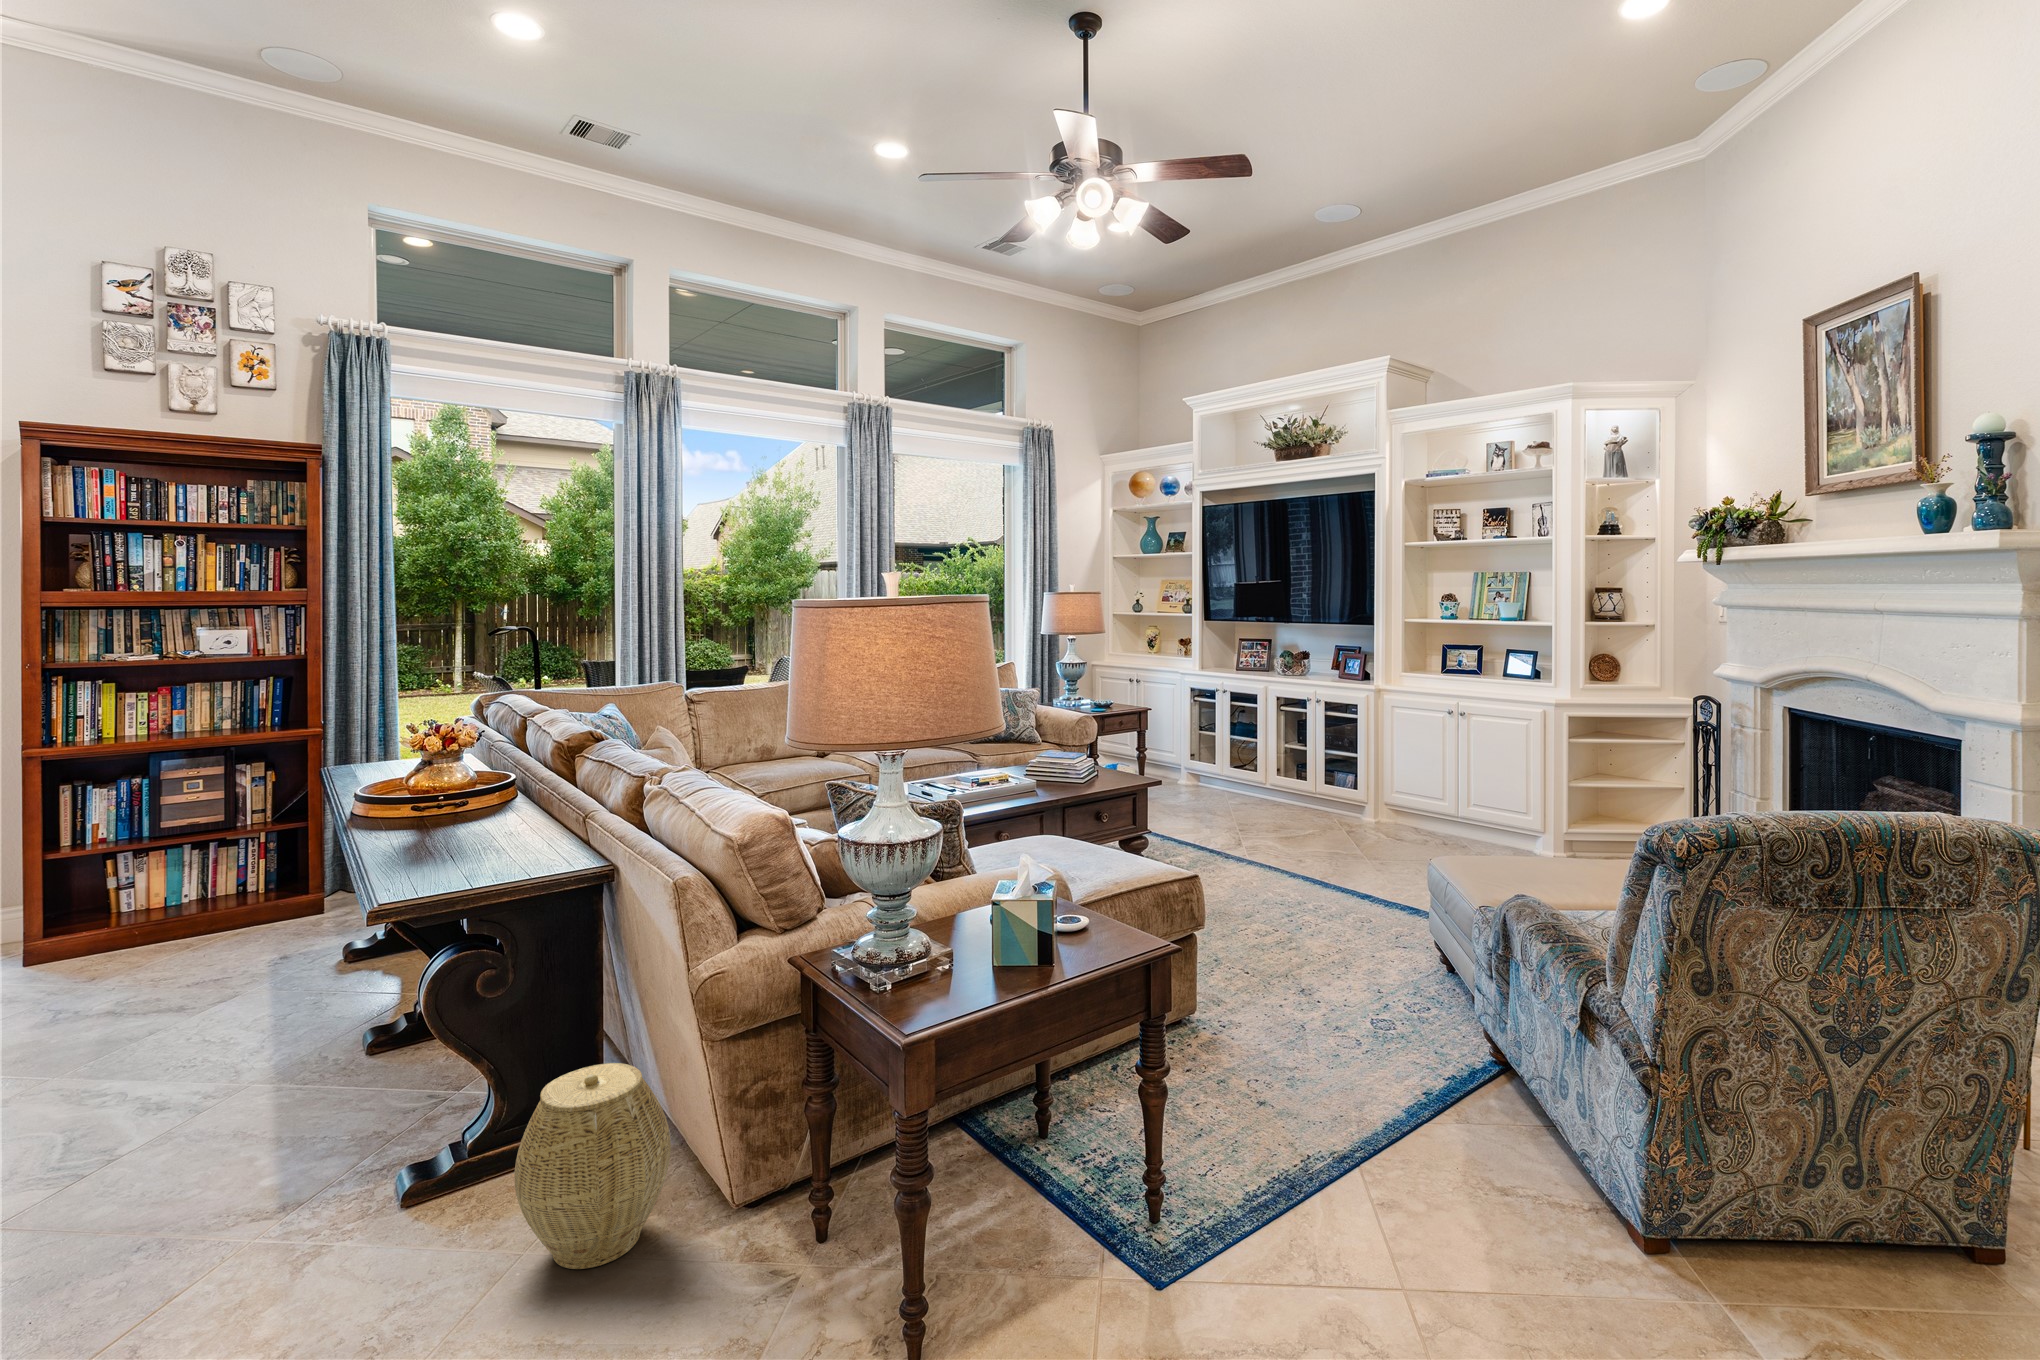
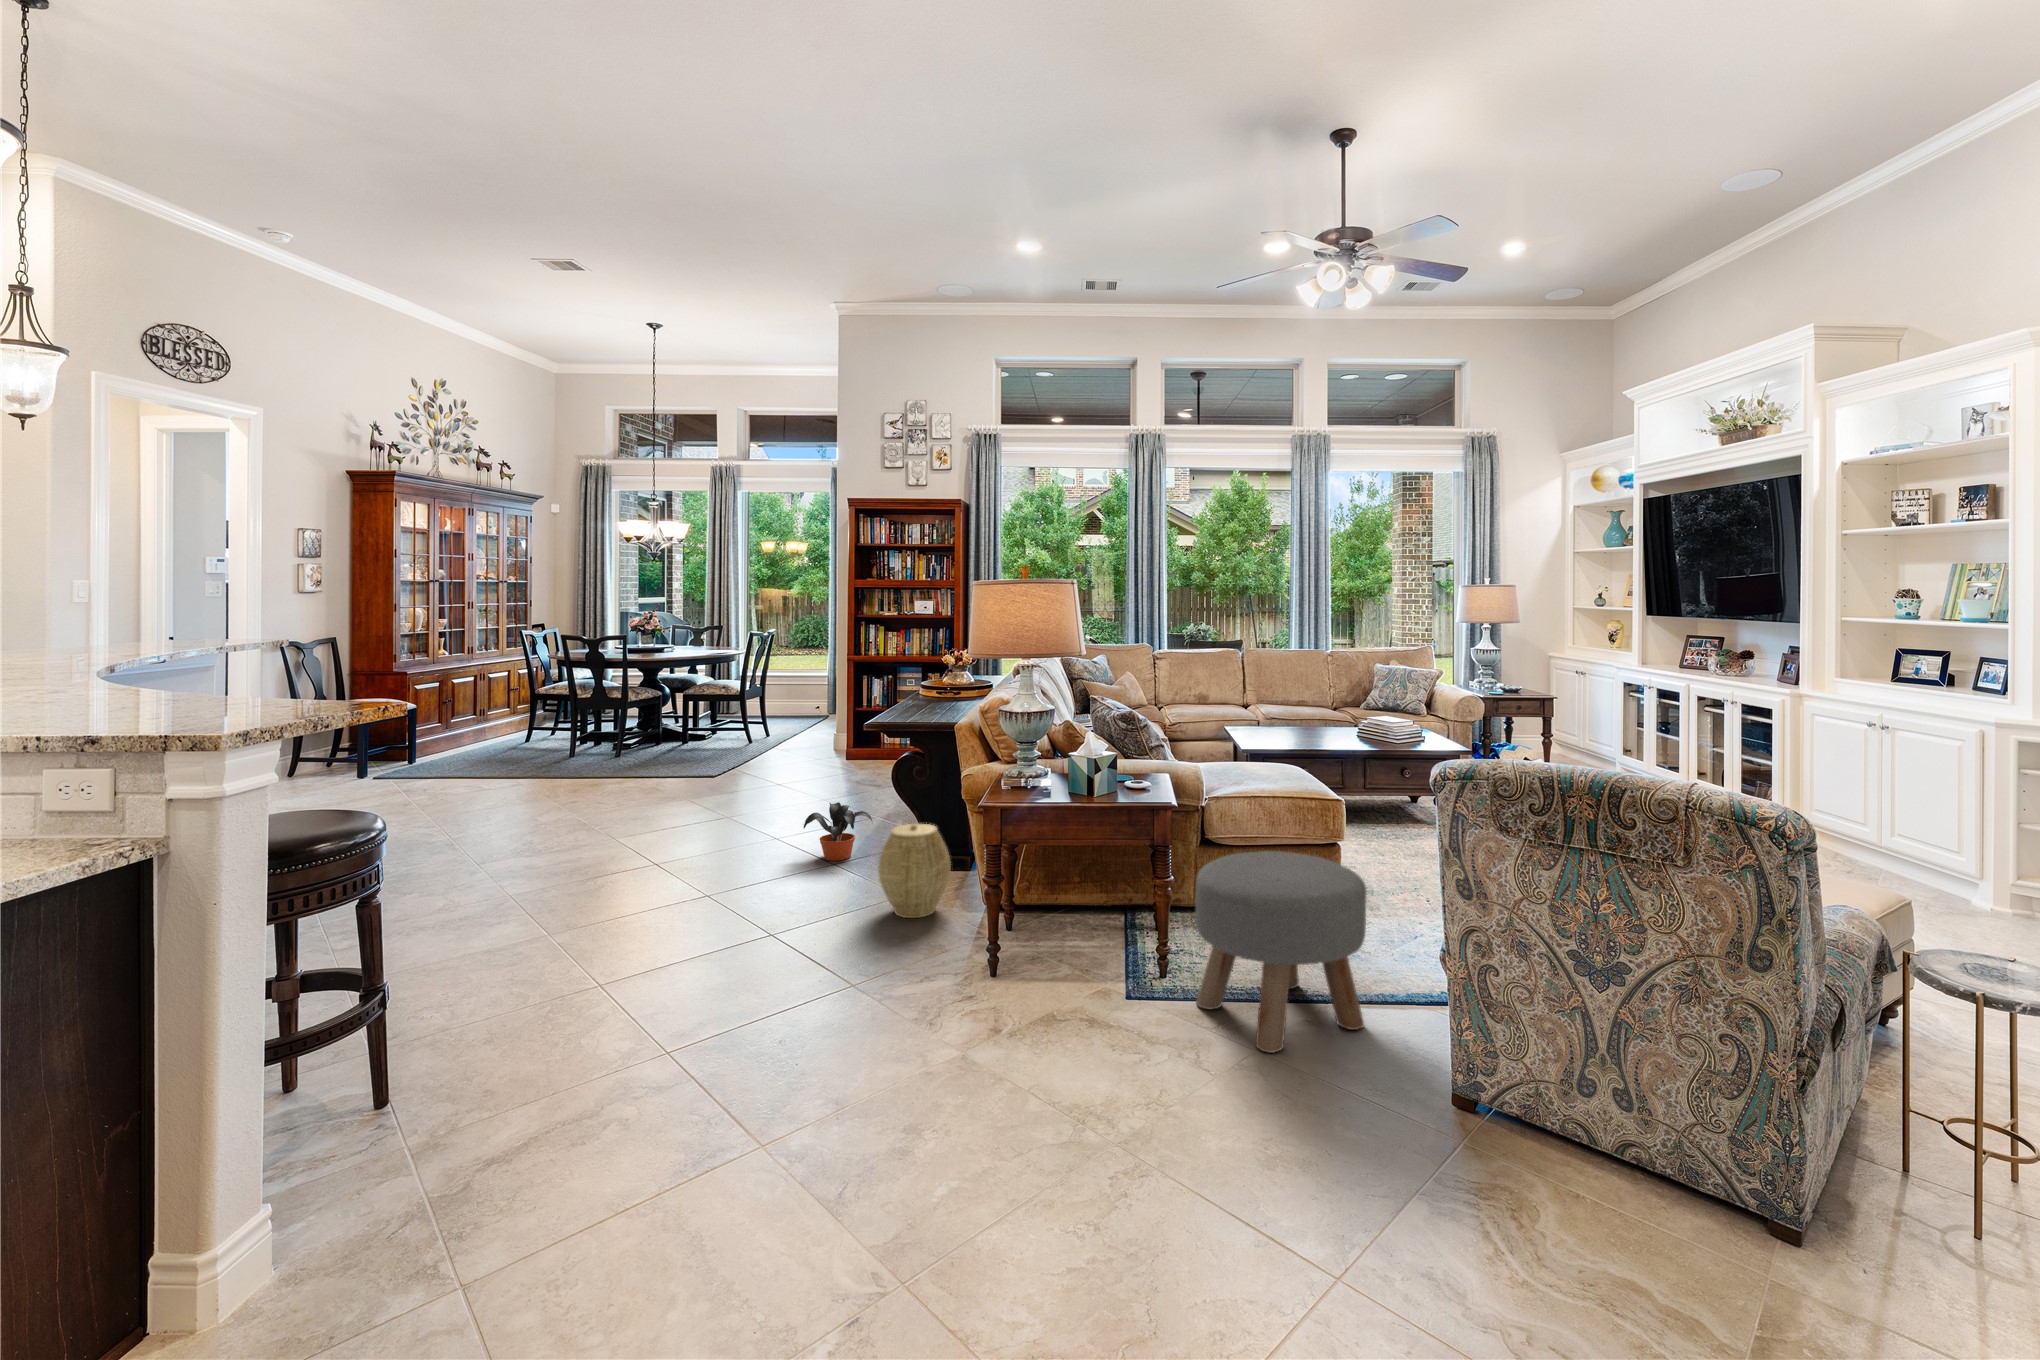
ottoman: none [1218,964,1457,1270] -> present [1196,851,1367,1053]
potted plant: none [167,1059,353,1193] -> present [804,802,872,861]

